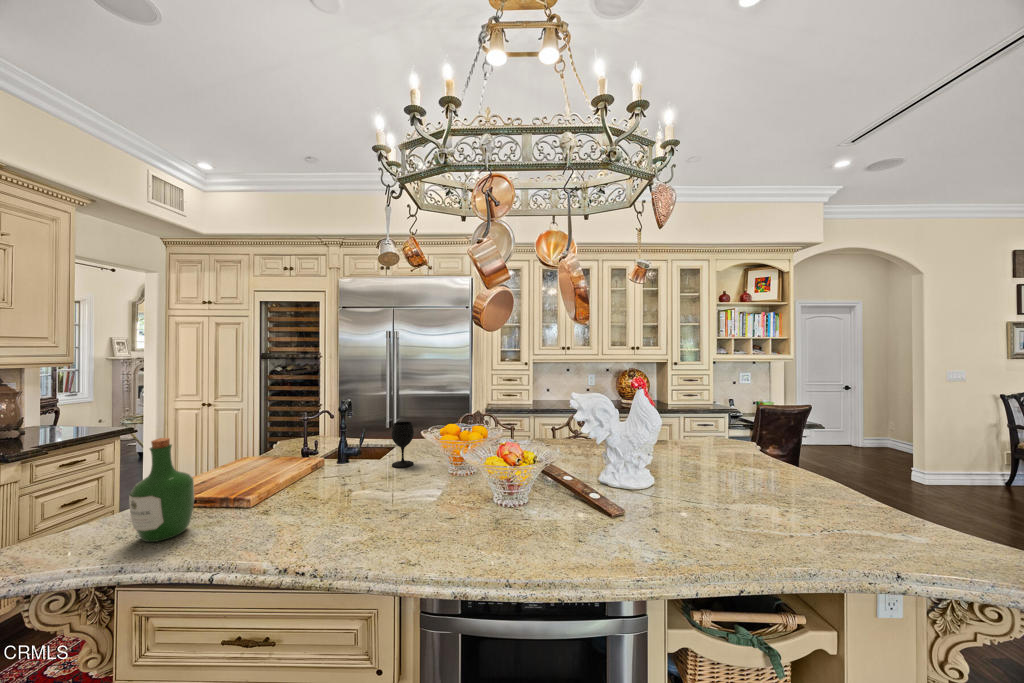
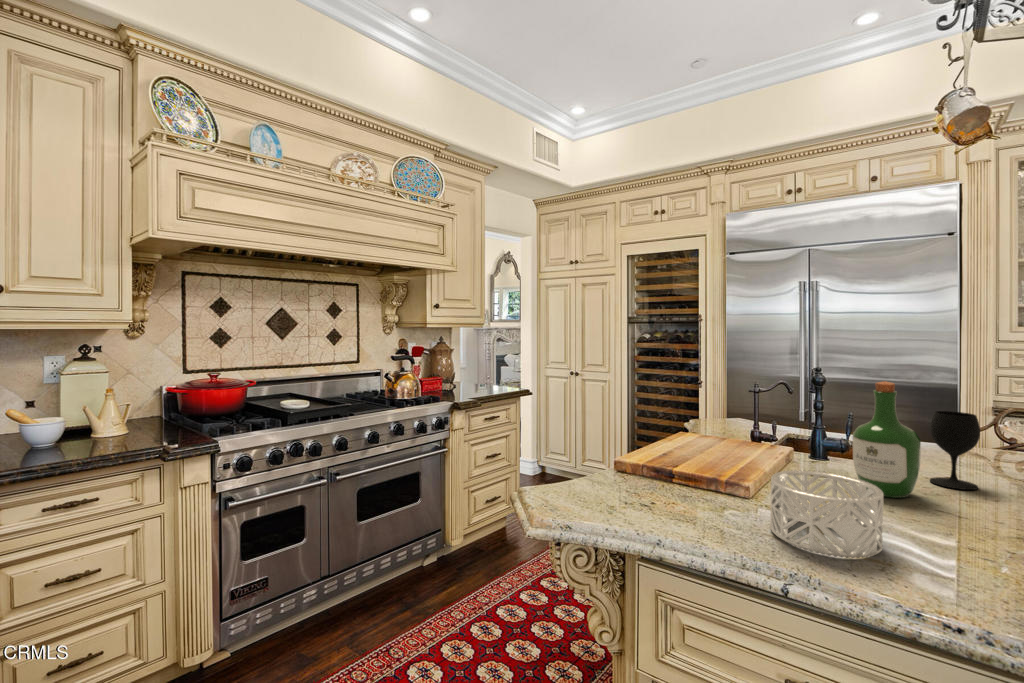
wine bottle: present [129,438,194,542] -> present [853,381,921,498]
decorative bowl: none [237,480,311,542] -> present [770,470,883,558]

